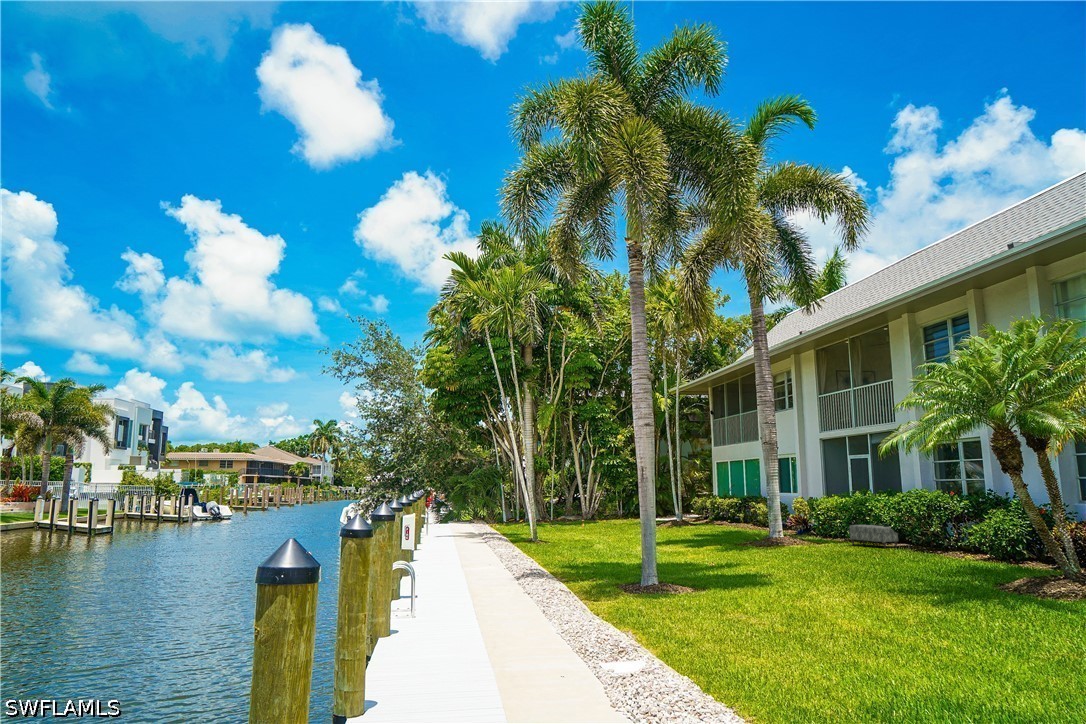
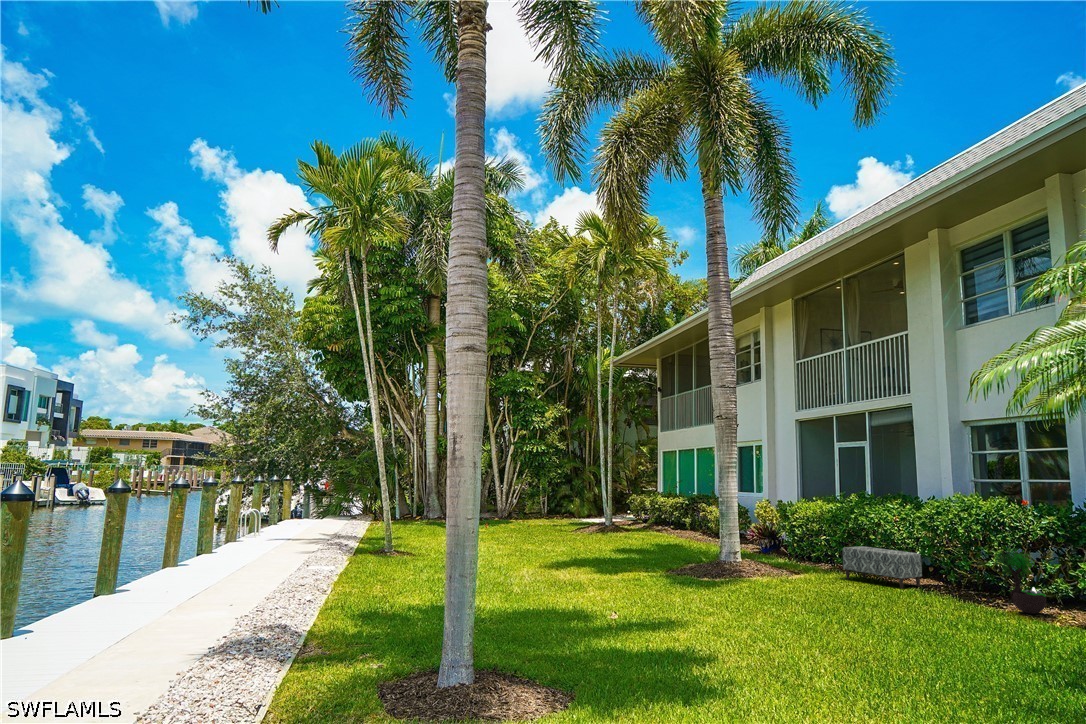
potted tree: none [931,517,960,556] -> present [996,548,1046,614]

